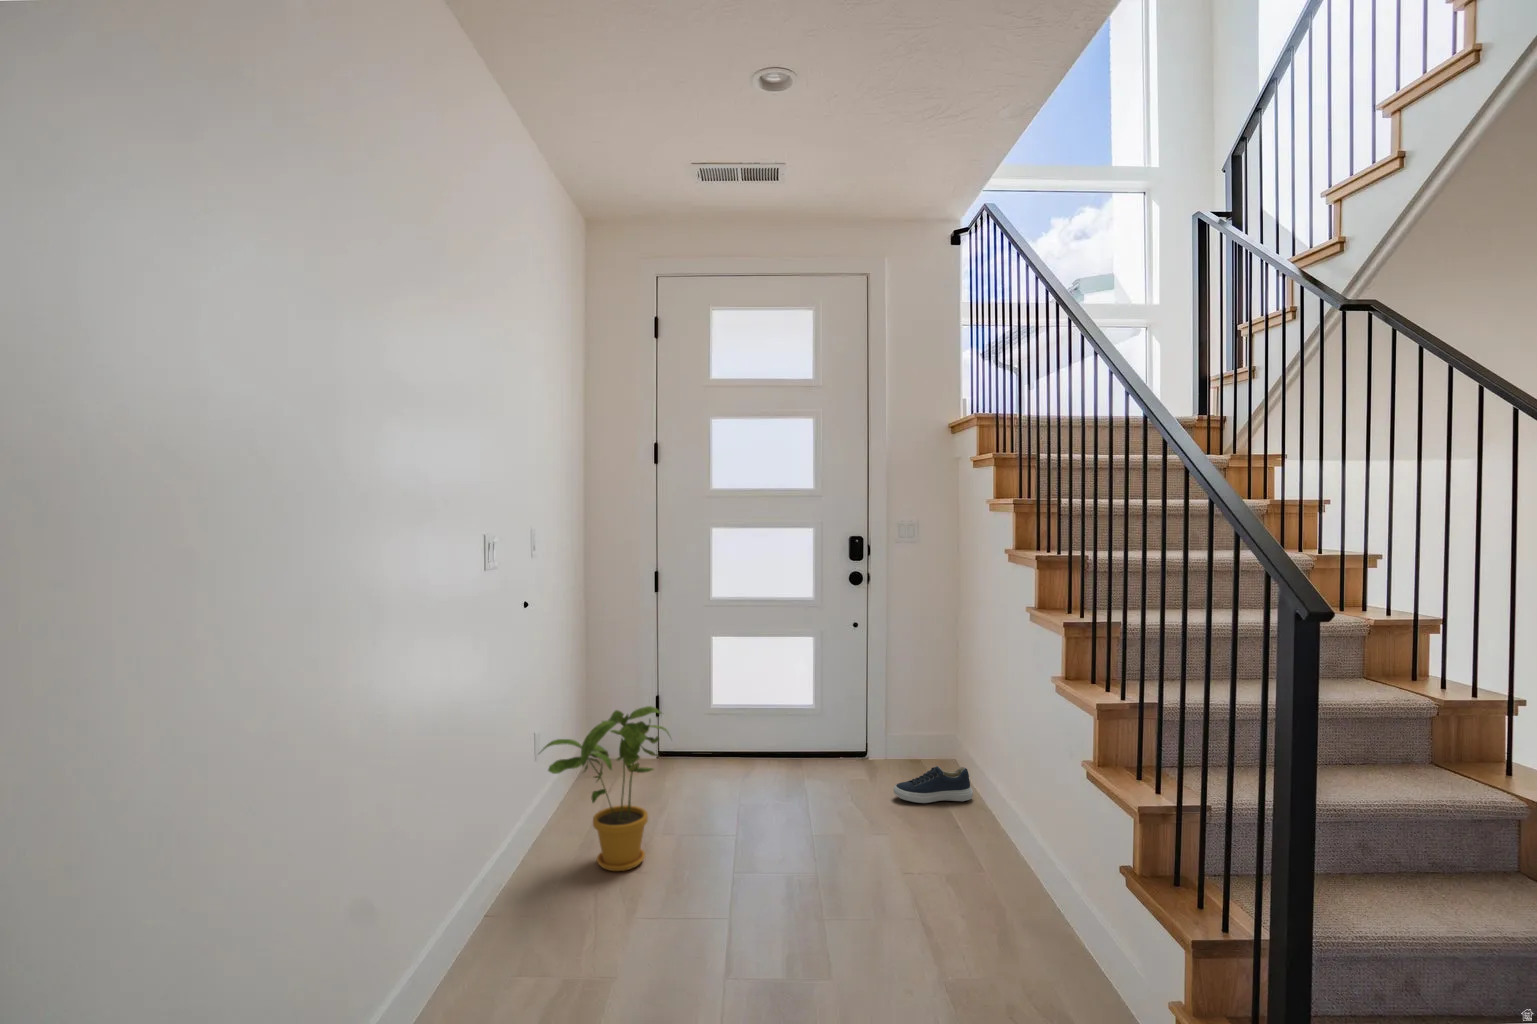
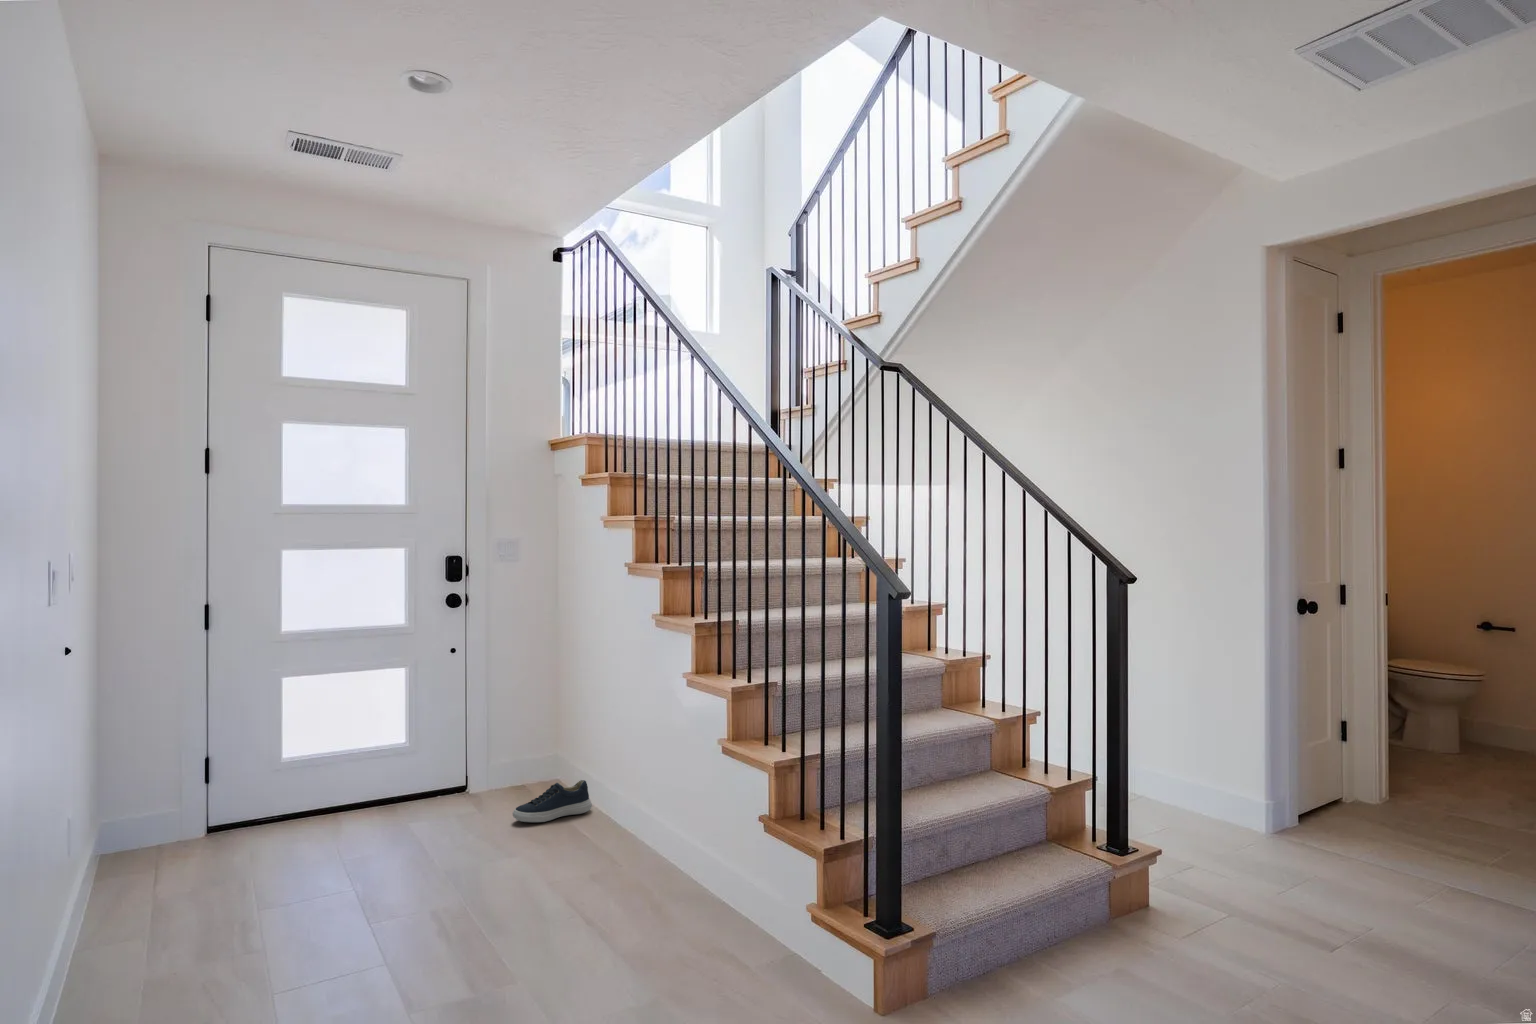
house plant: present [542,706,669,871] -> none [84,750,276,957]

